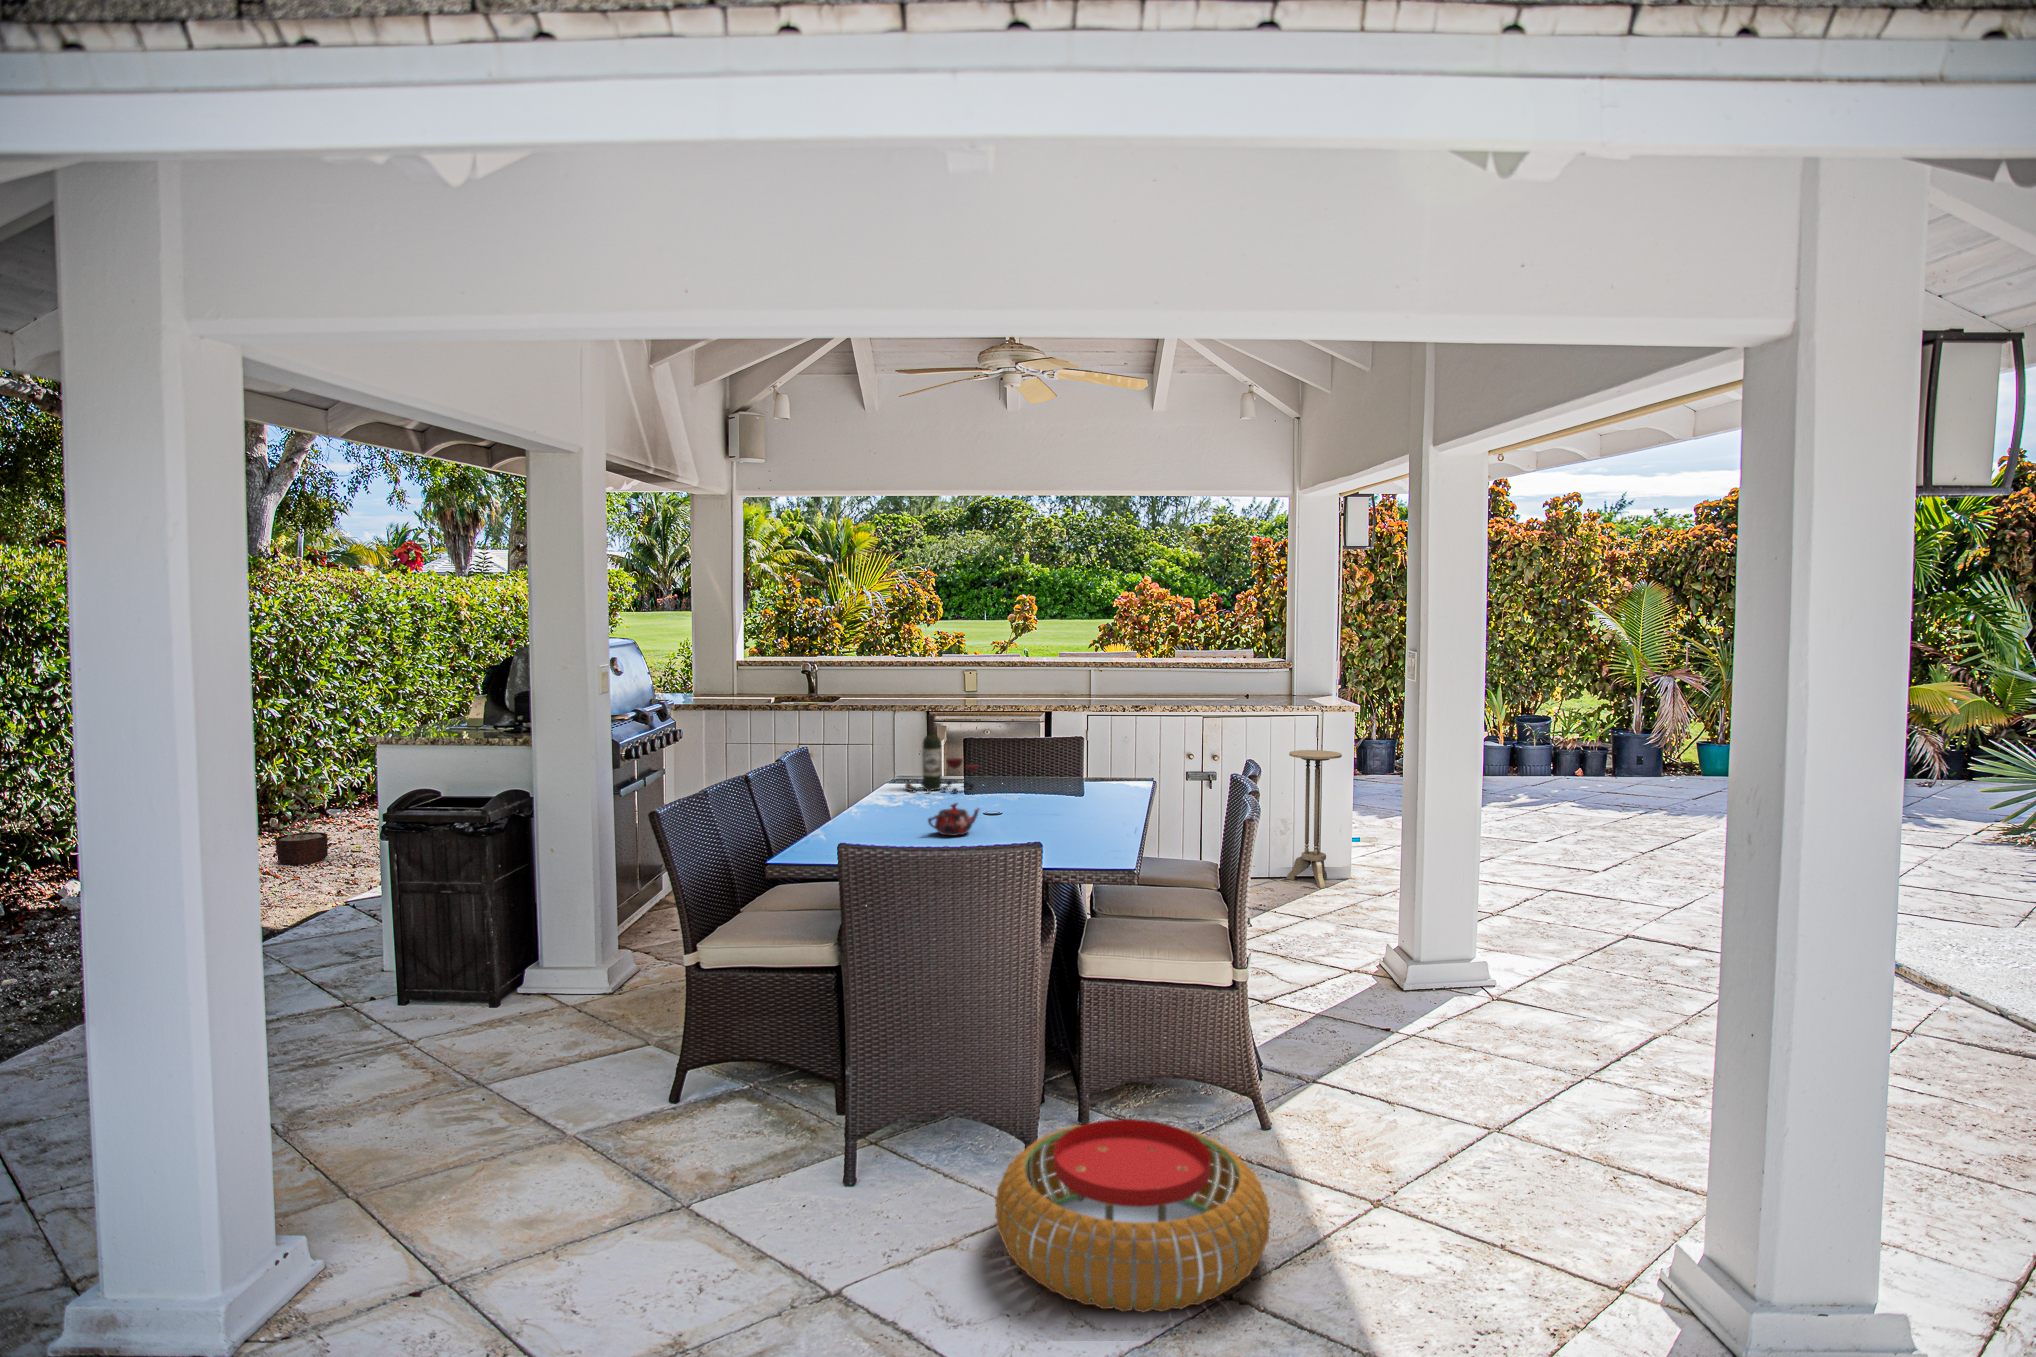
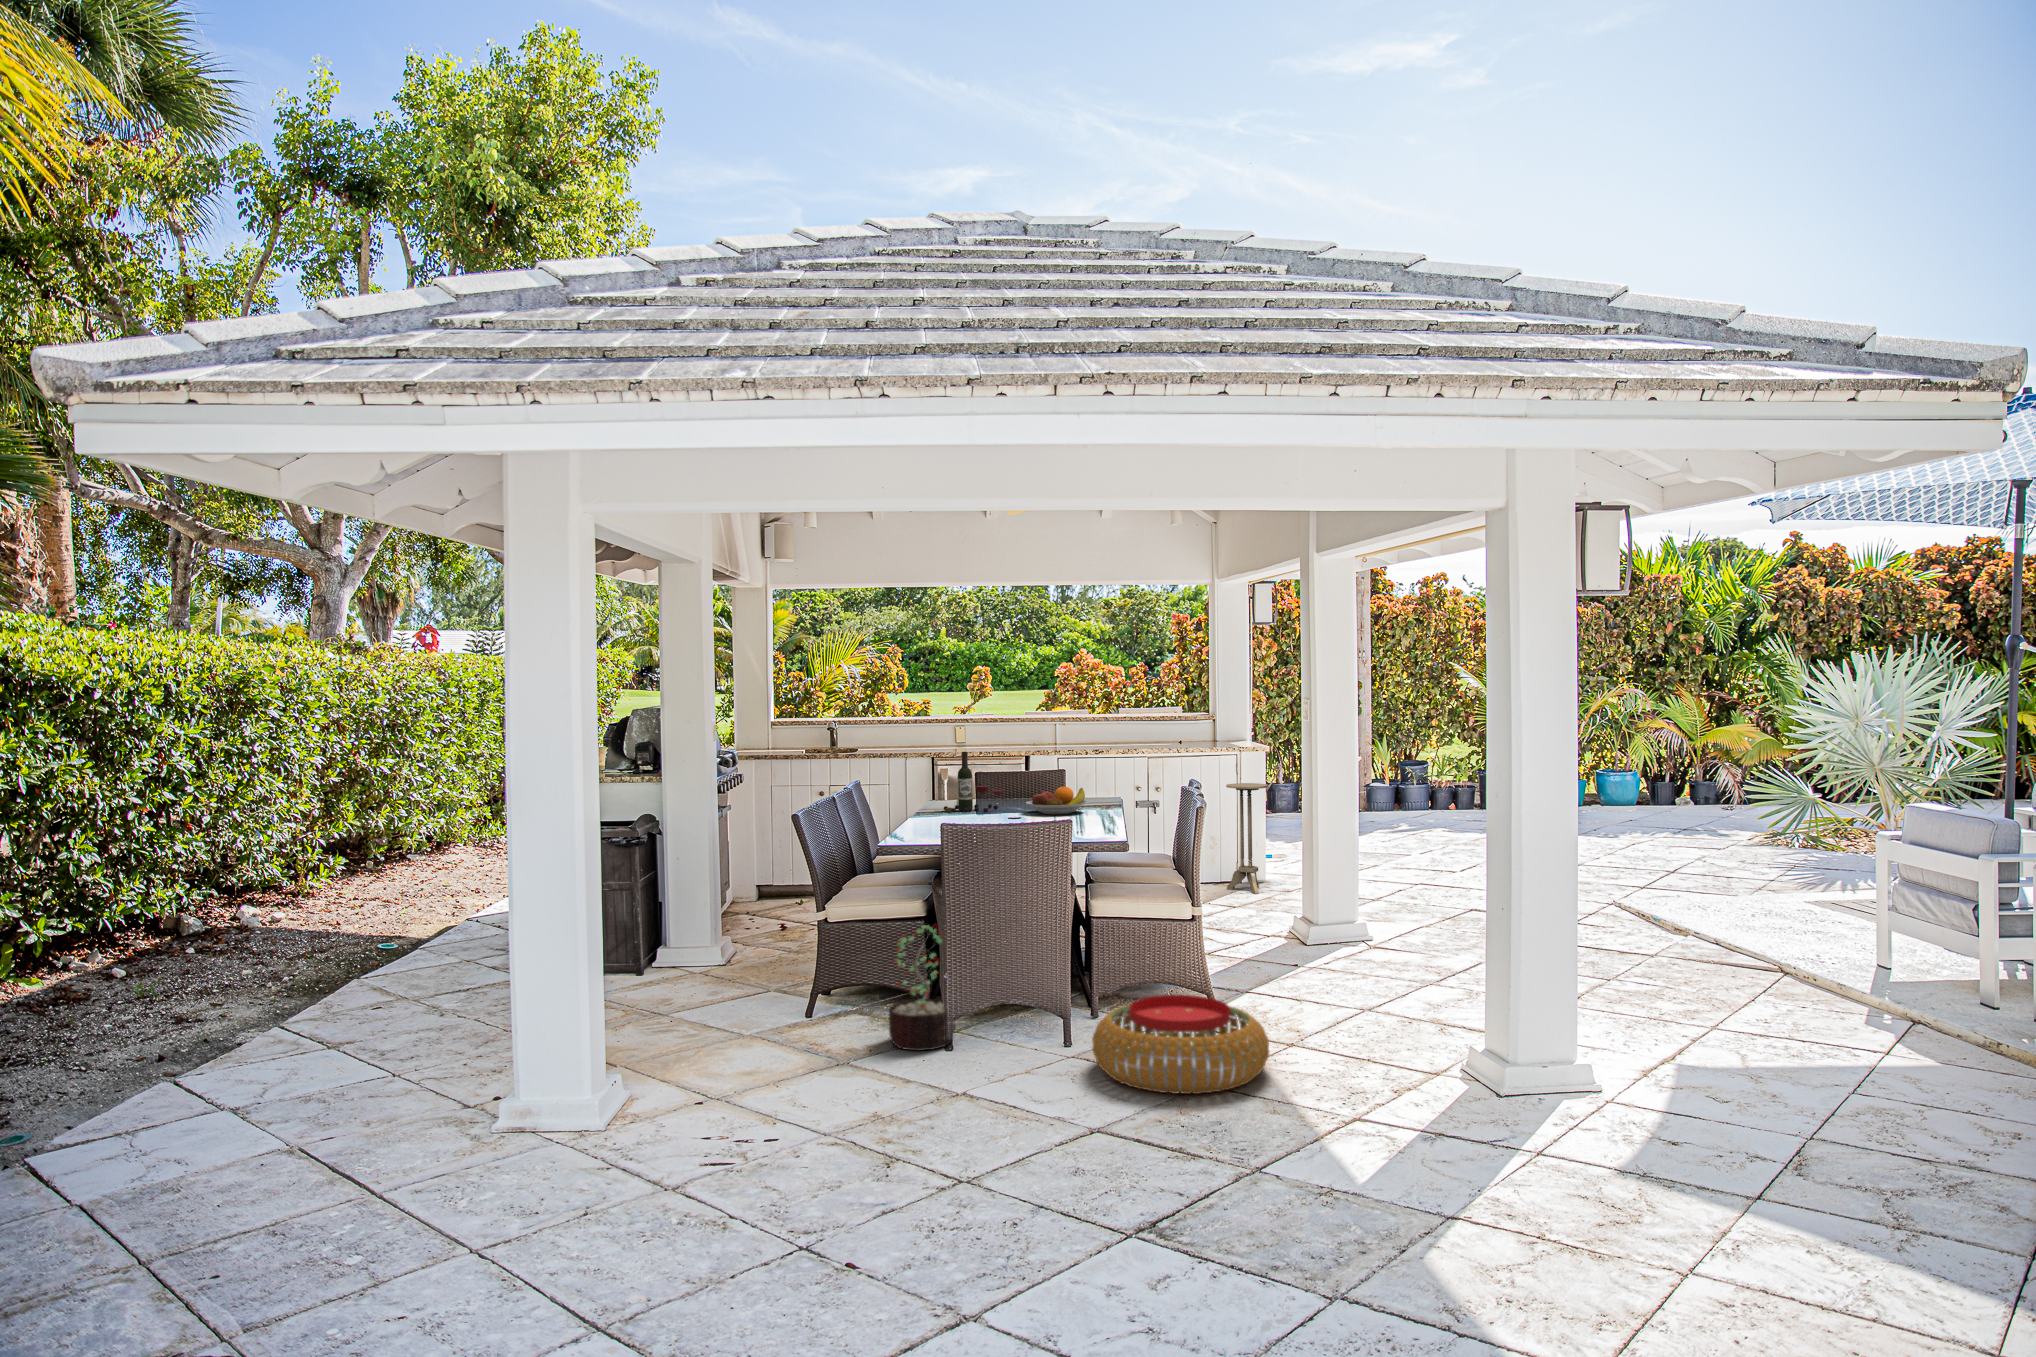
fruit bowl: none [1003,765,1083,802] -> present [1026,787,1087,814]
decorative plant: present [274,785,328,865] -> present [889,925,956,1051]
teapot: present [928,803,979,836] -> none [992,808,1028,832]

